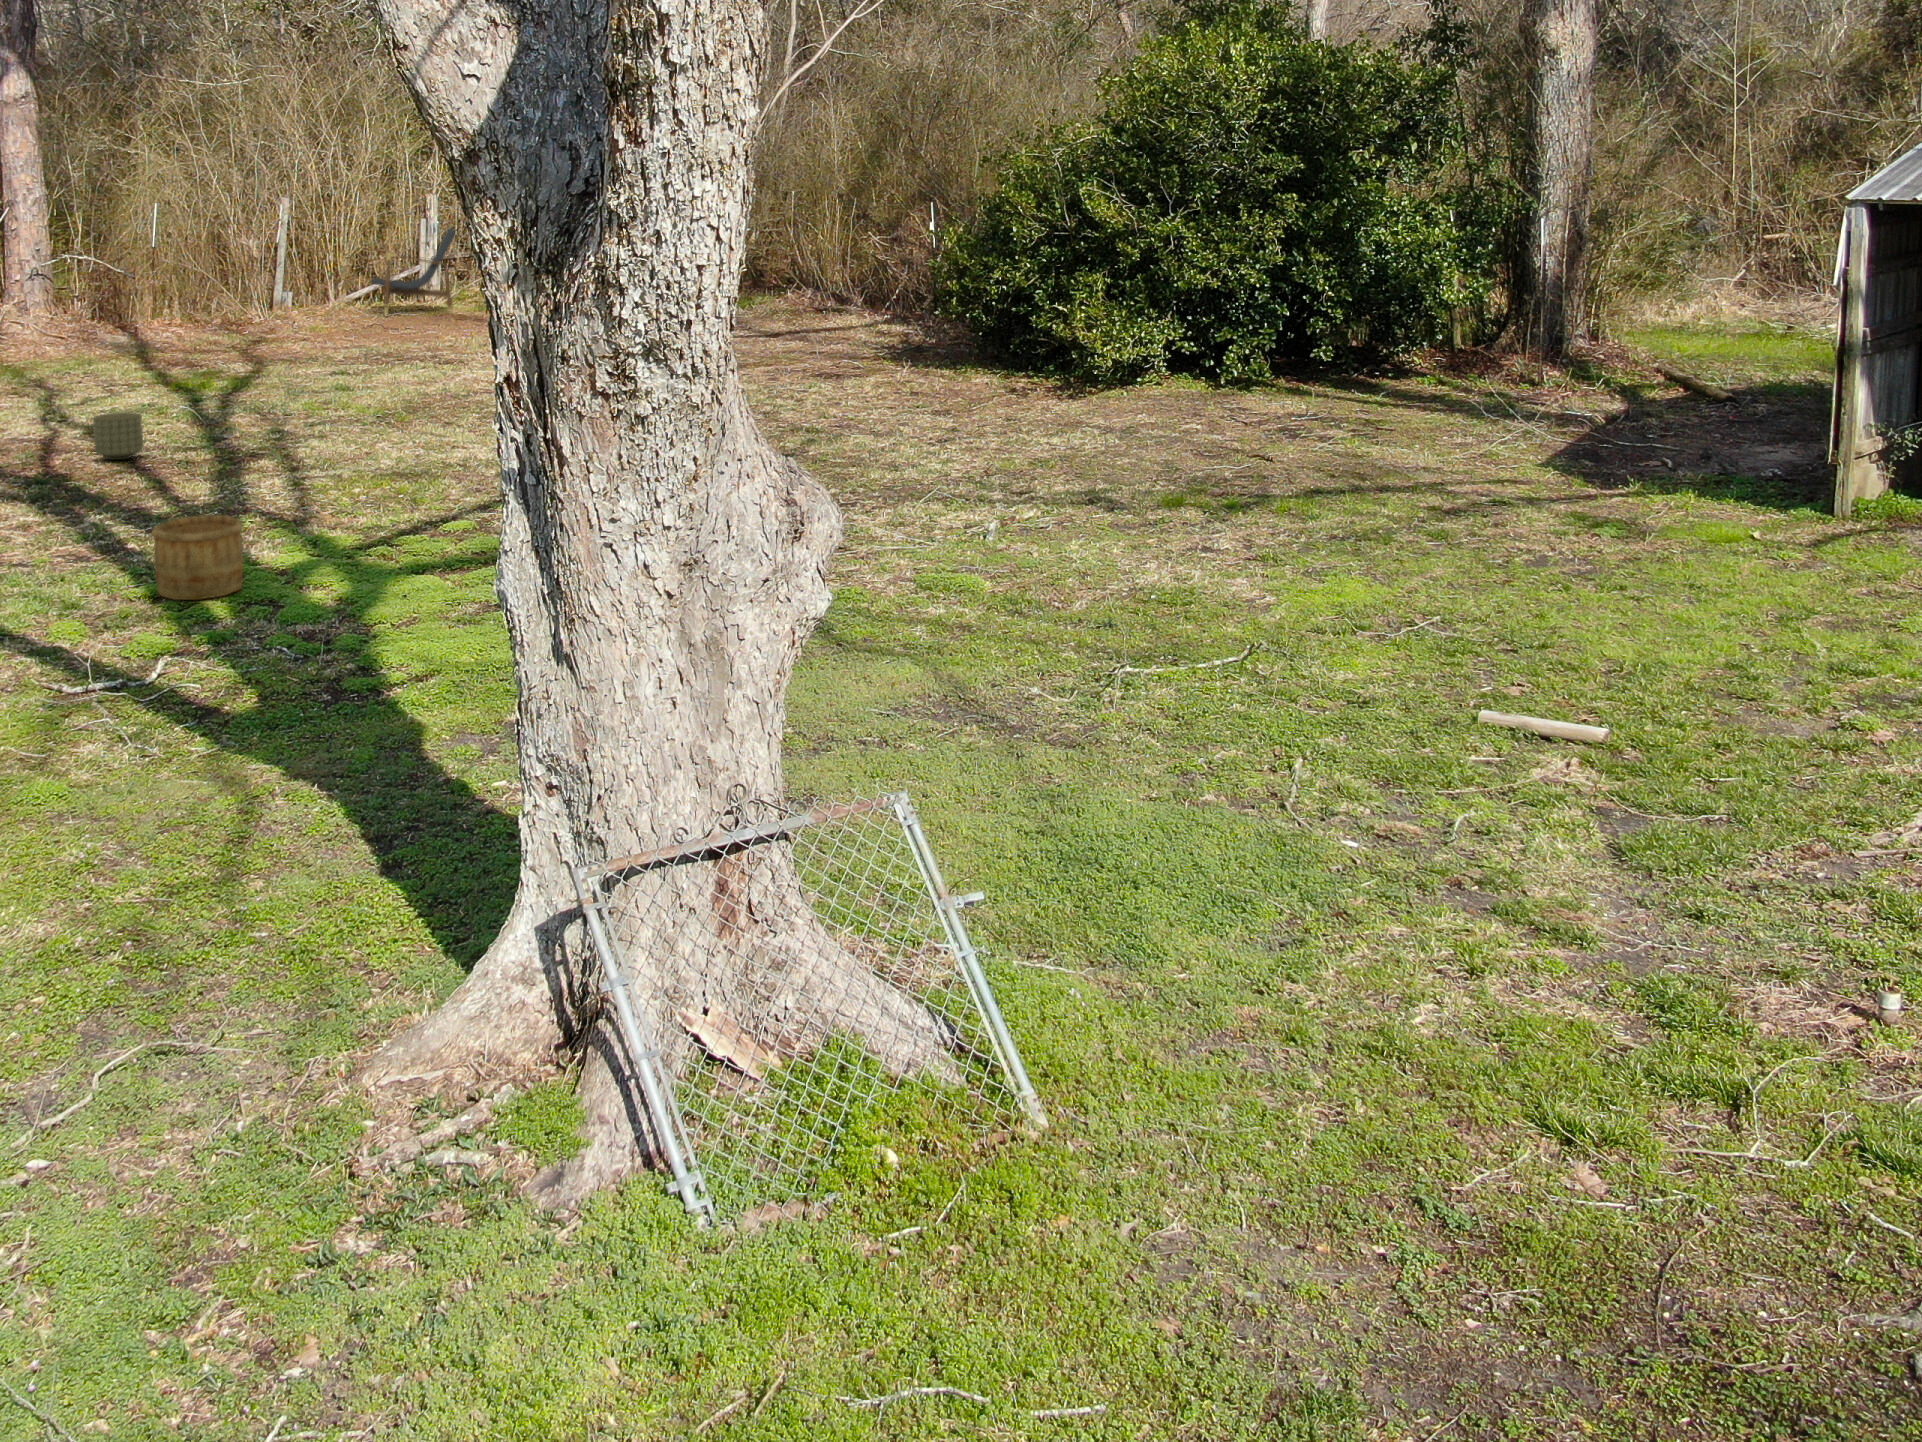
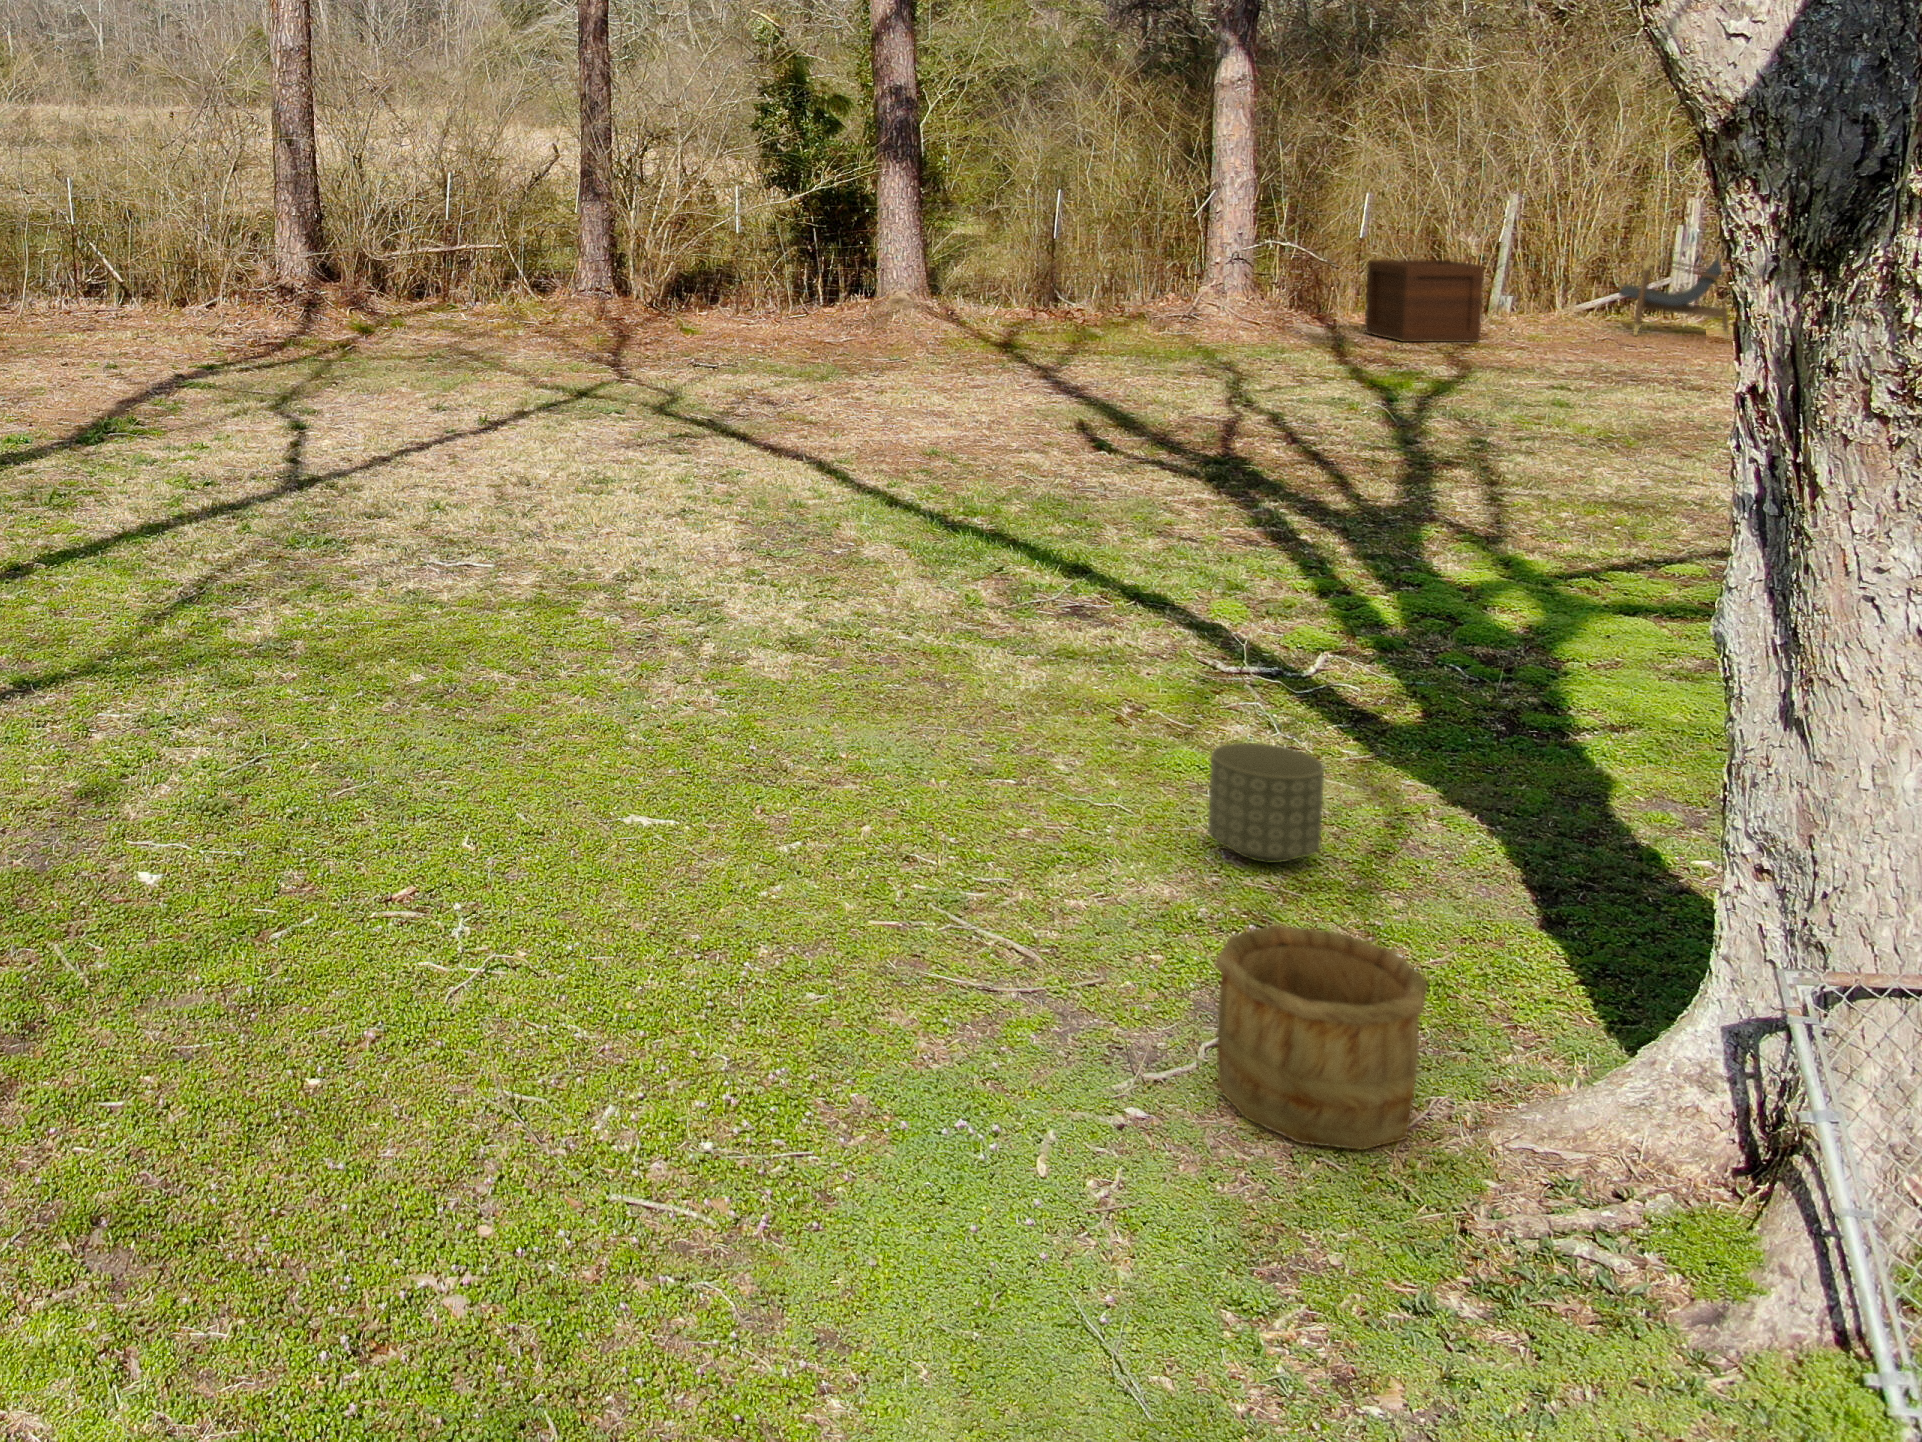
wooden crate: none [165,263,267,340] -> present [1365,260,1484,342]
planter: present [93,412,144,460] -> present [1208,743,1324,863]
wooden bucket: present [151,515,243,600] -> present [1215,925,1428,1150]

